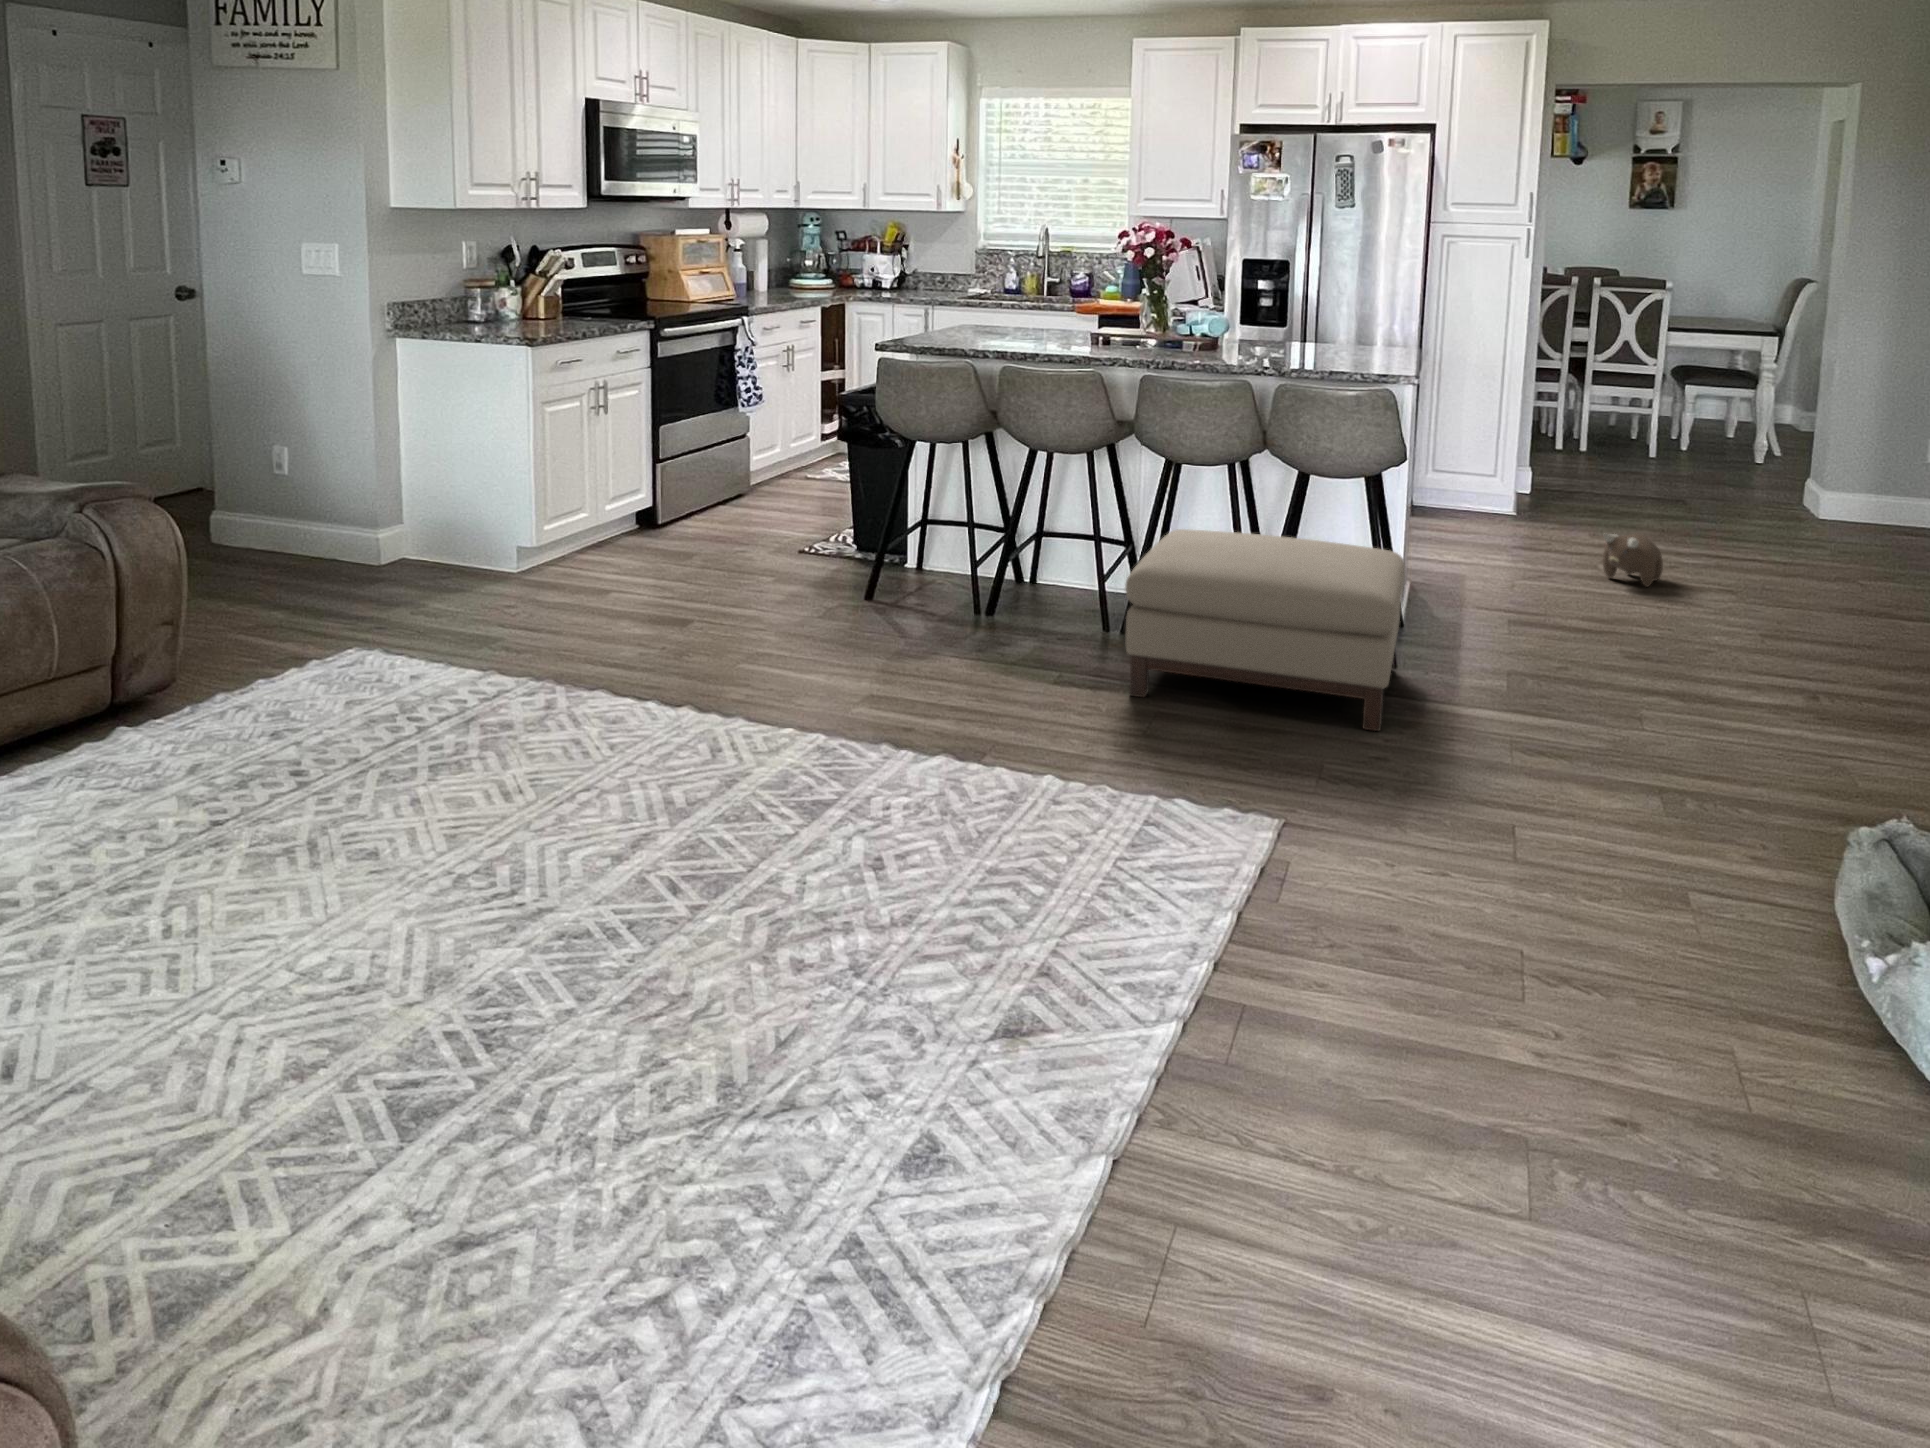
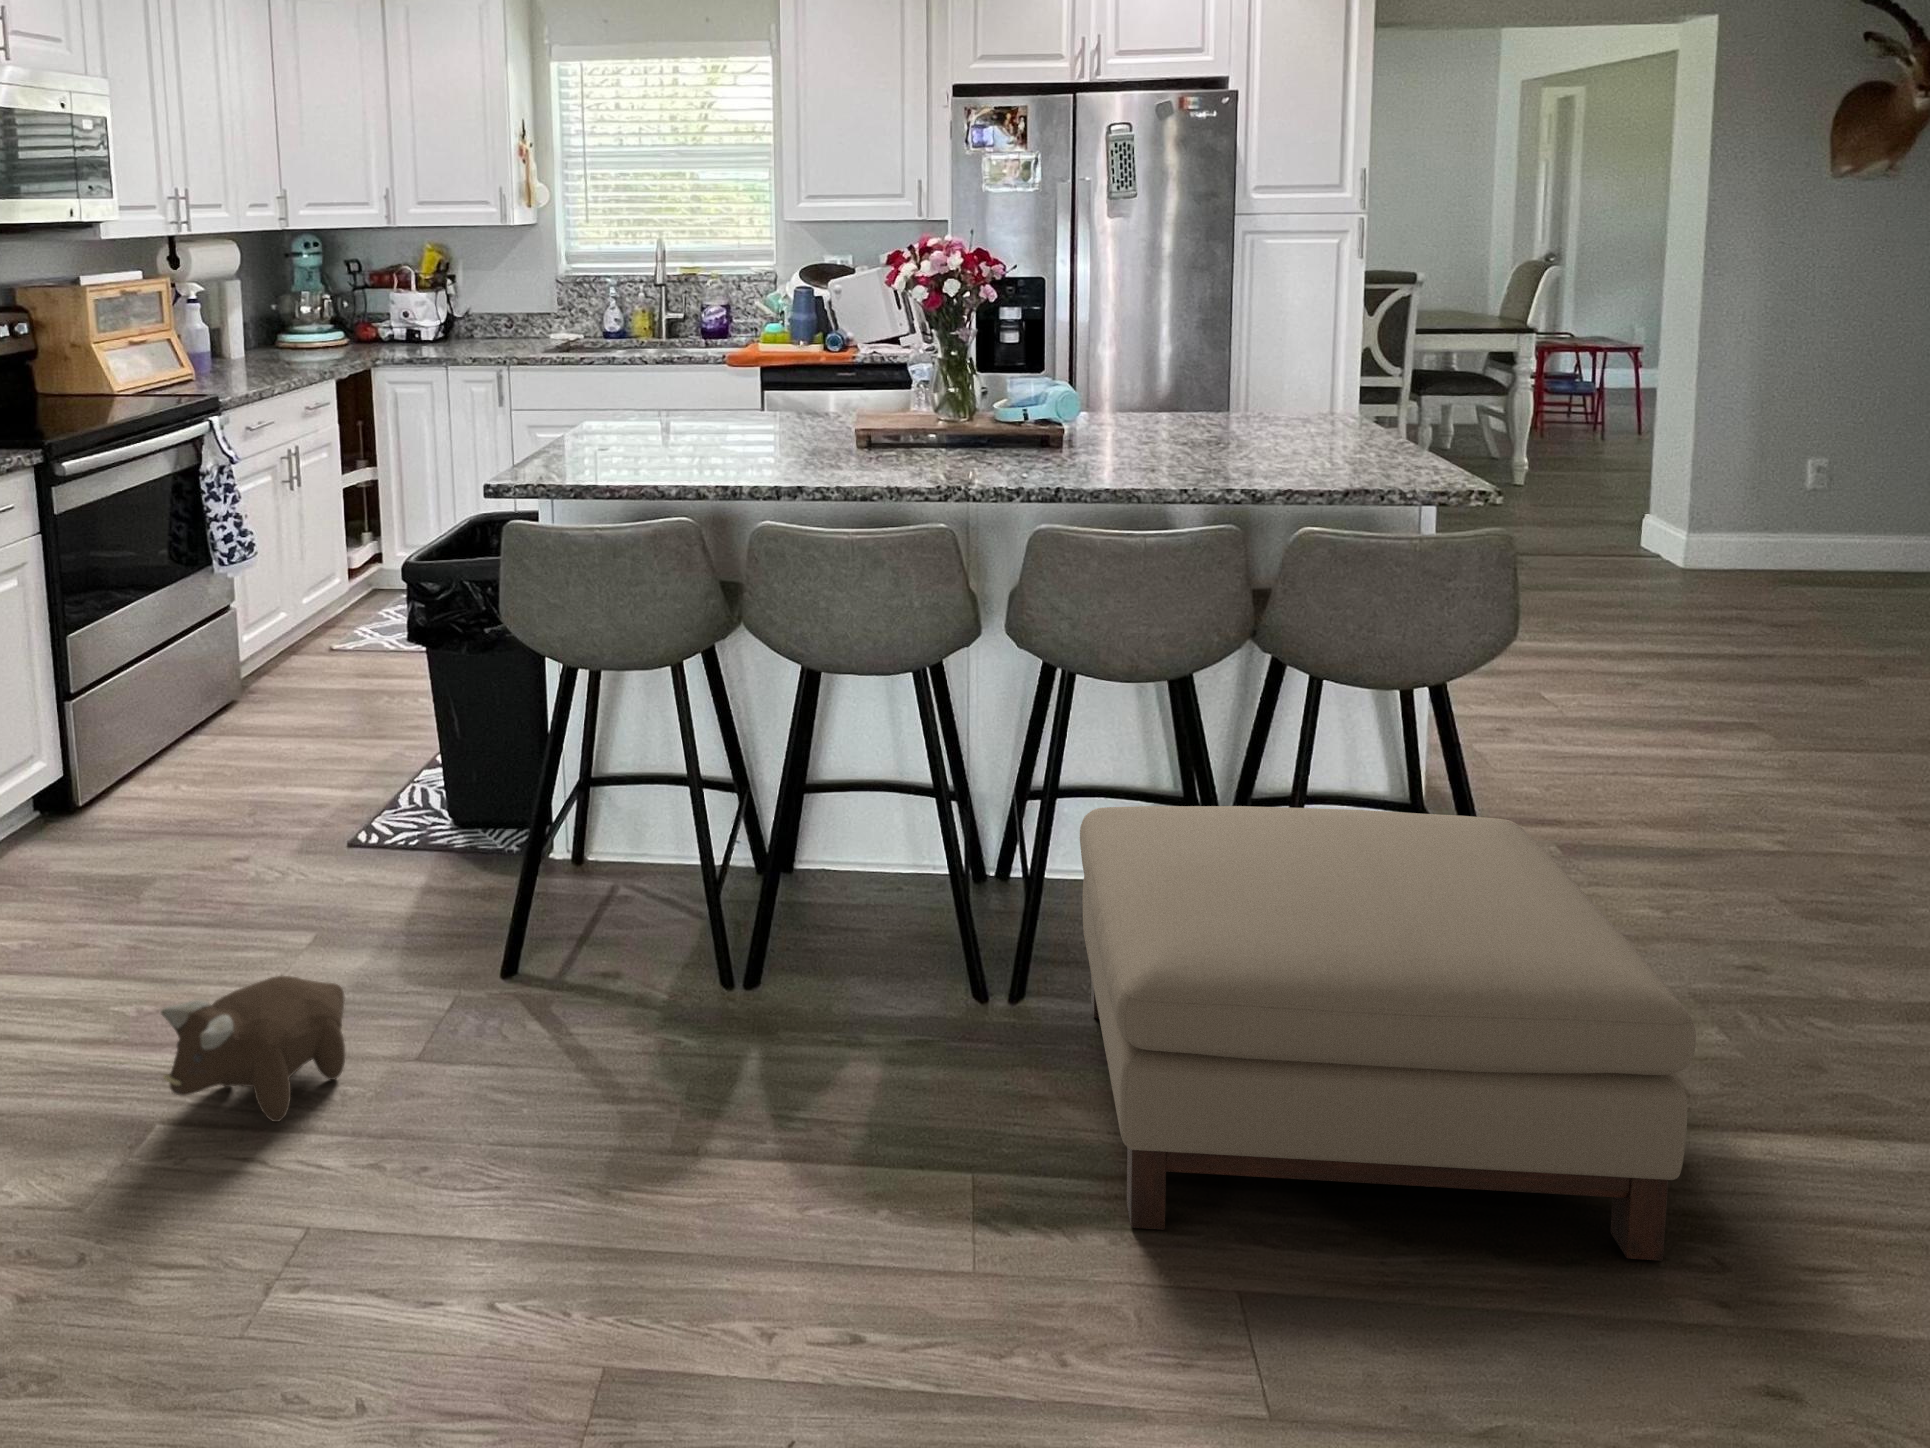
plush toy: present [1603,534,1663,587] -> present [161,976,345,1122]

